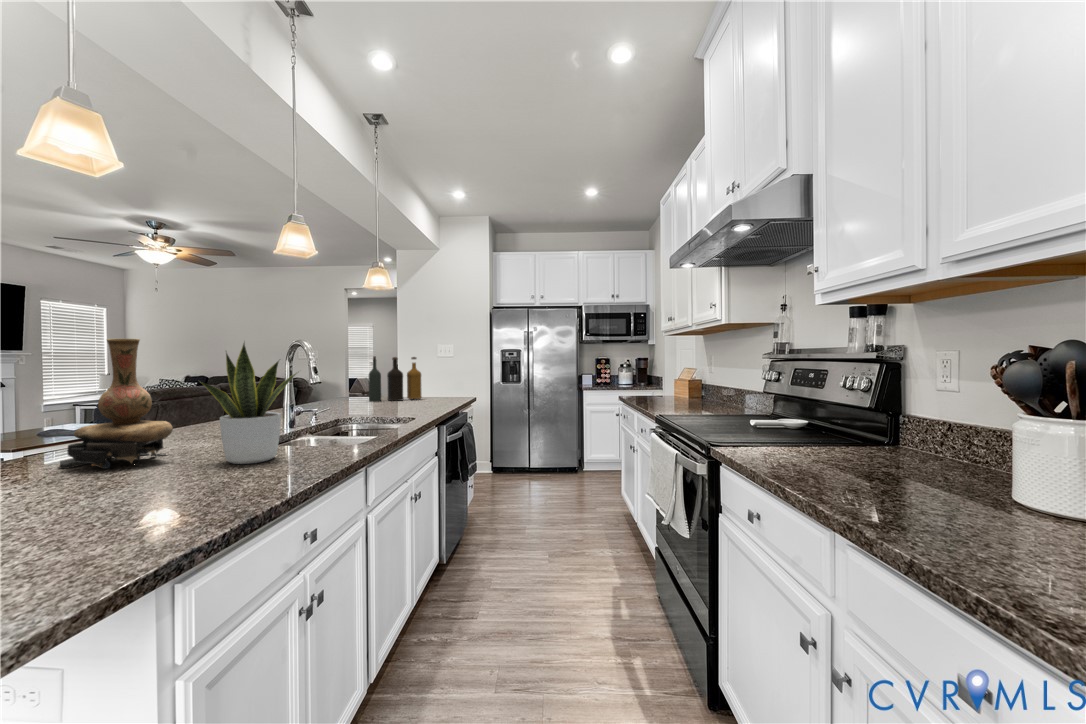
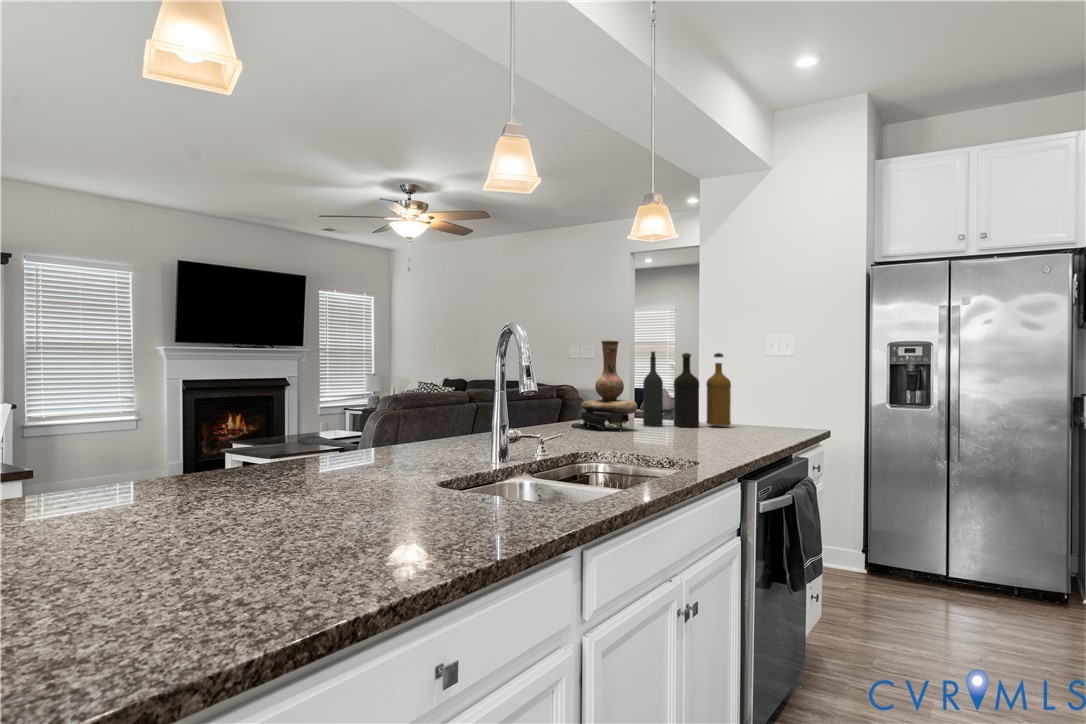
vase: present [60,339,173,469] -> present [572,340,637,430]
potted plant: present [202,343,296,464] -> none [327,313,472,520]

